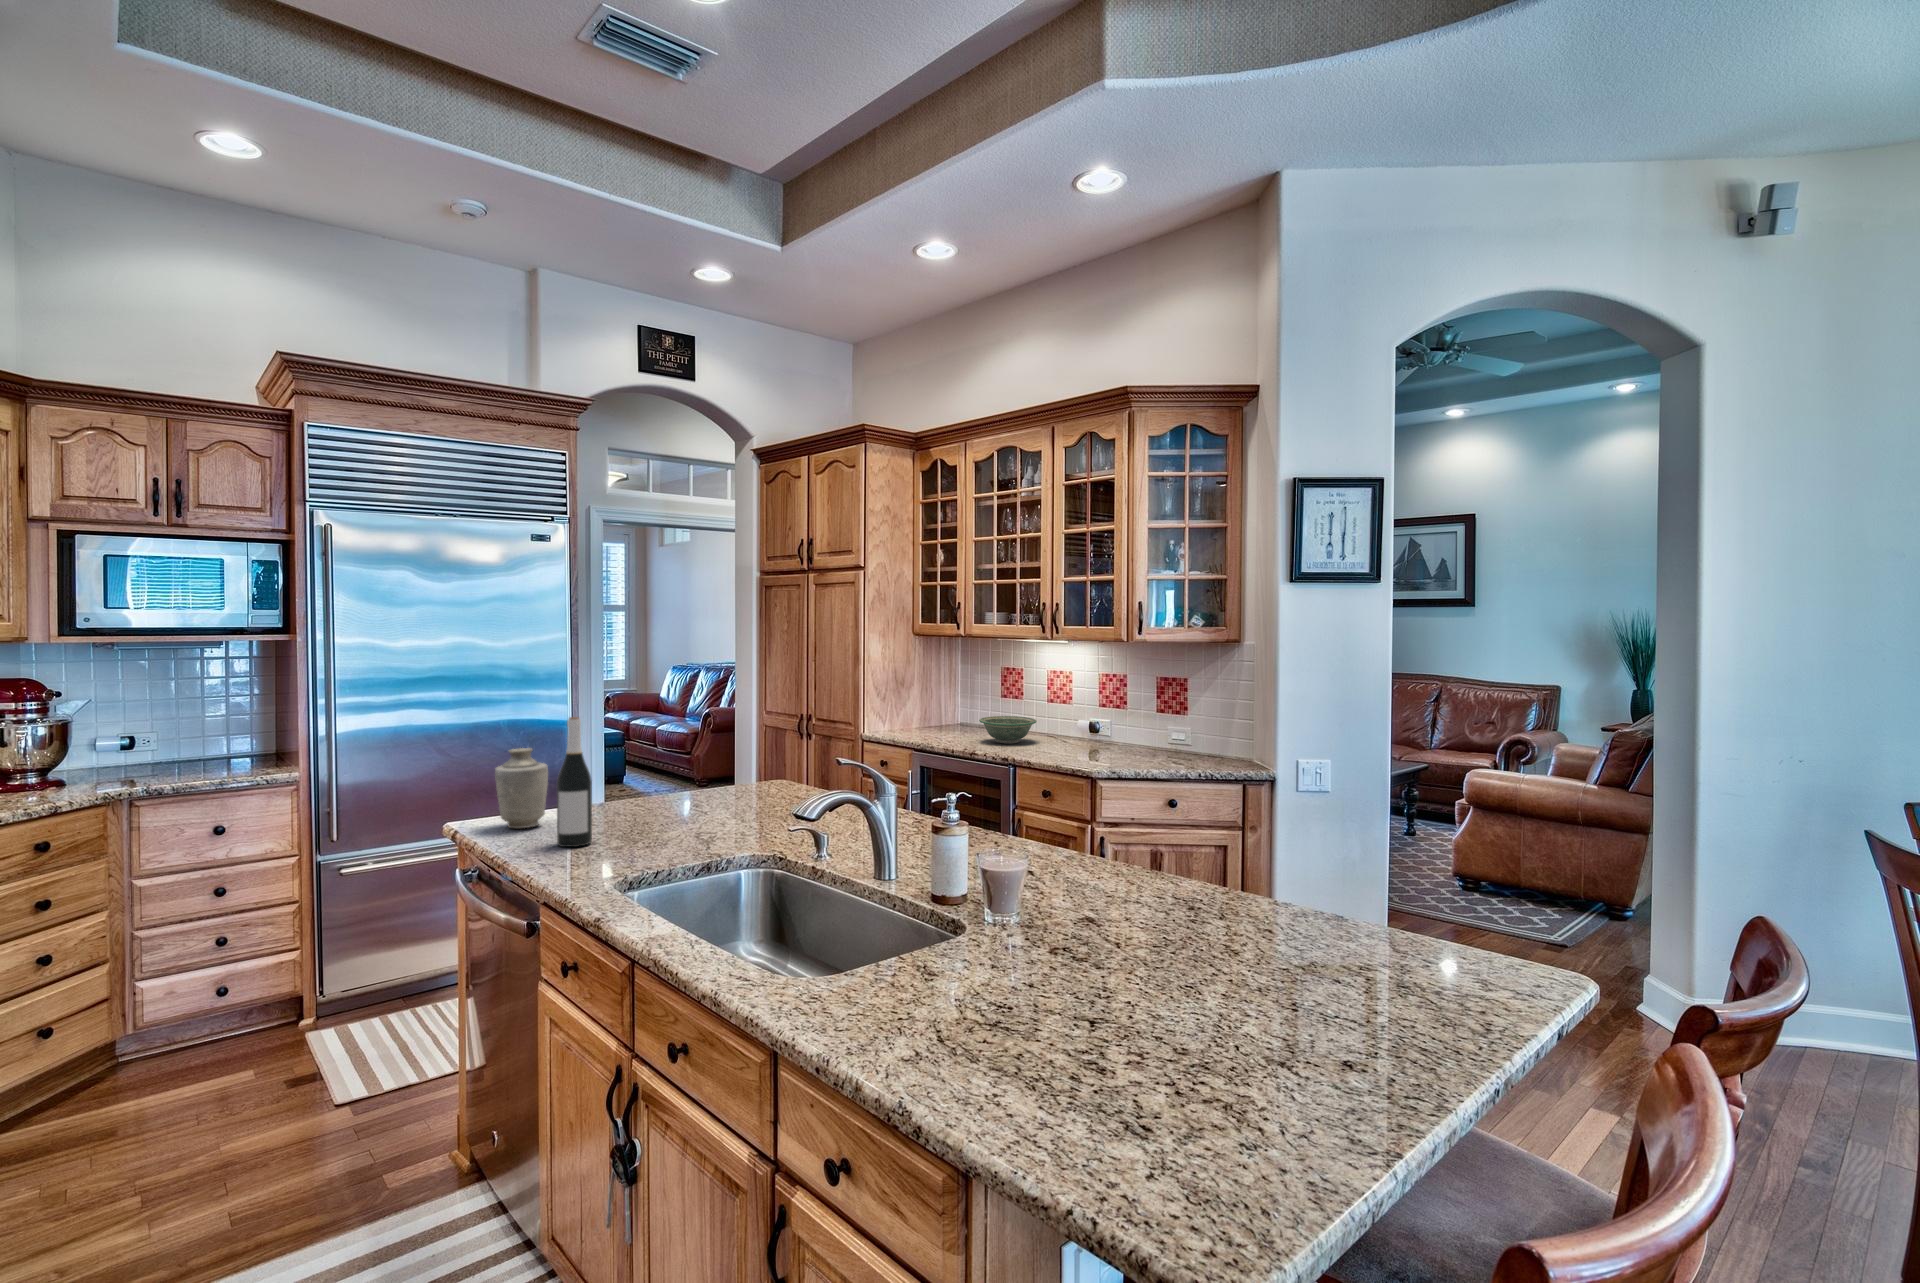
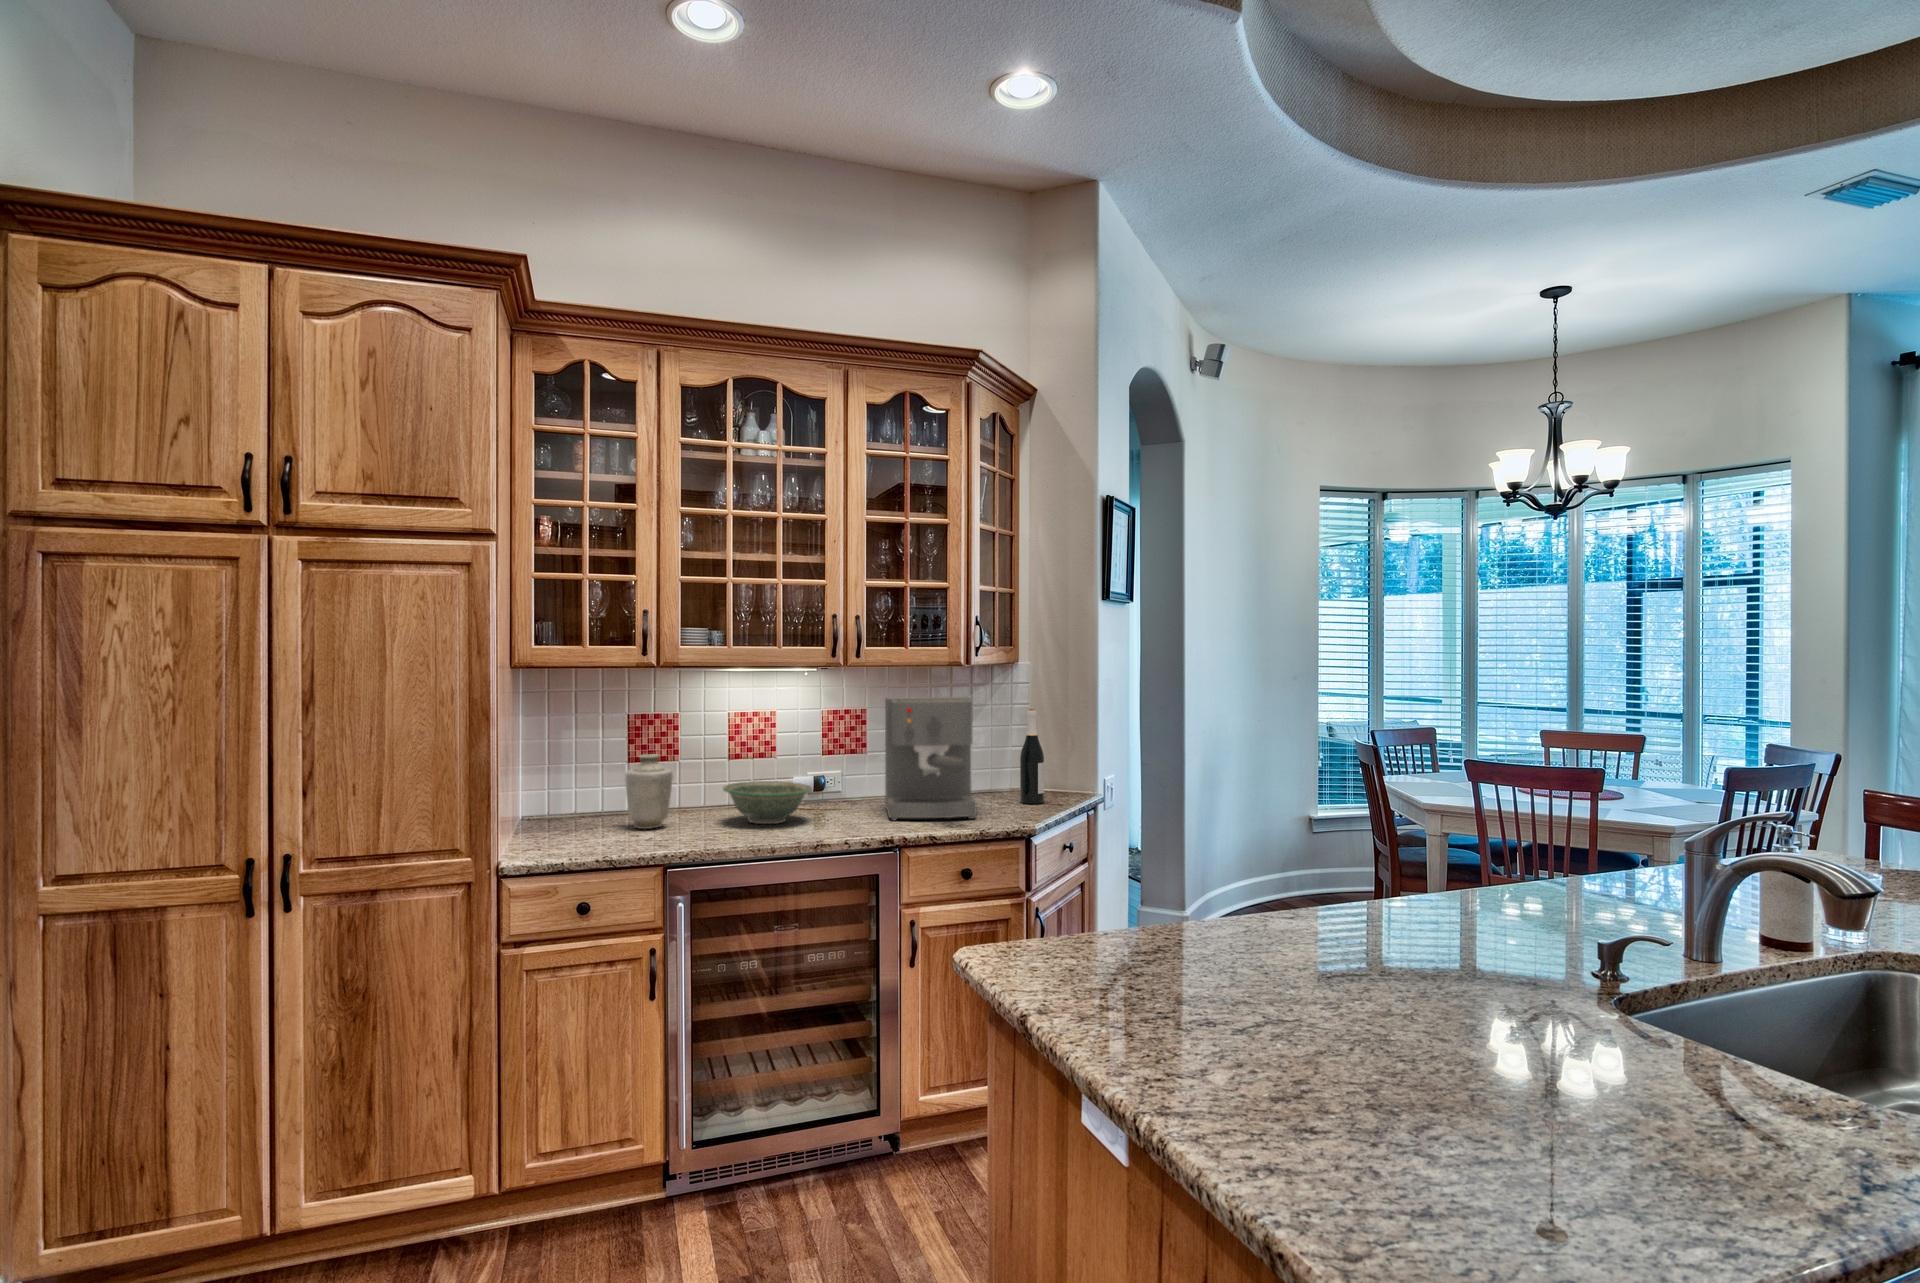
coffee maker: none [1056,666,1144,760] -> present [885,697,977,821]
wine bottle: present [557,717,592,847] -> present [1020,709,1044,804]
vase: present [495,748,548,829] -> present [625,754,673,829]

